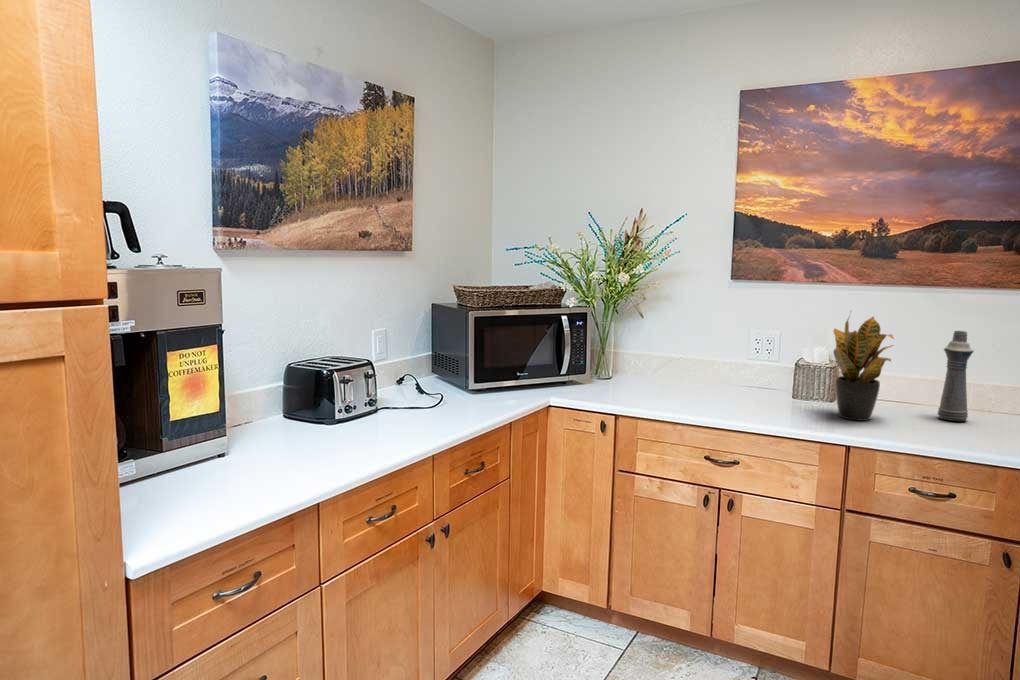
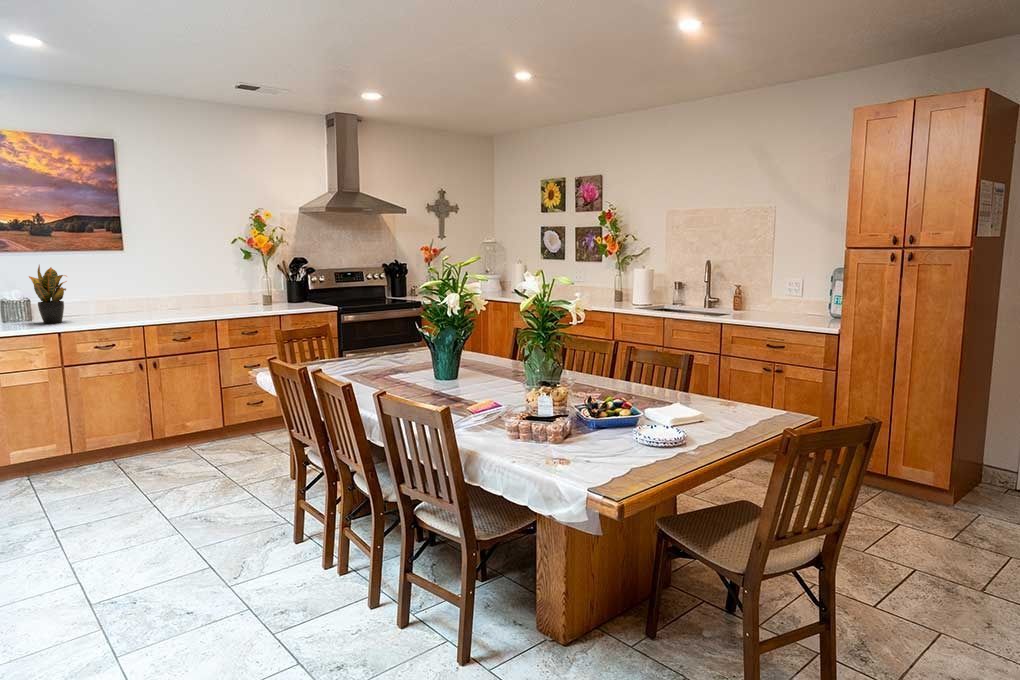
bottle: present [938,331,974,421] -> none [90,272,109,317]

